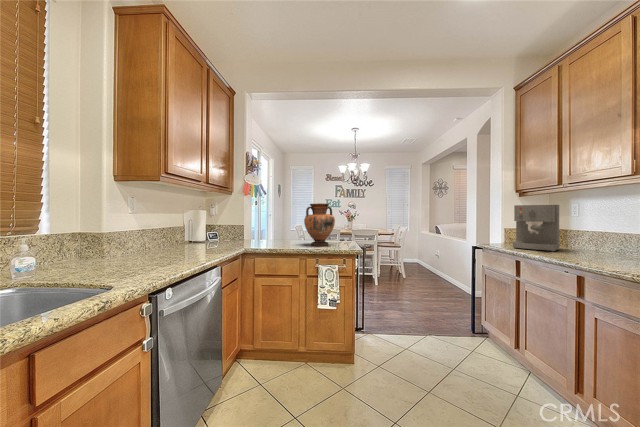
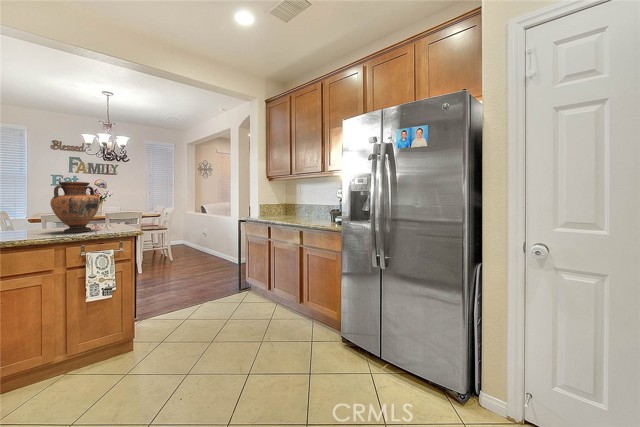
coffee maker: present [513,205,559,252] -> none [265,188,291,220]

